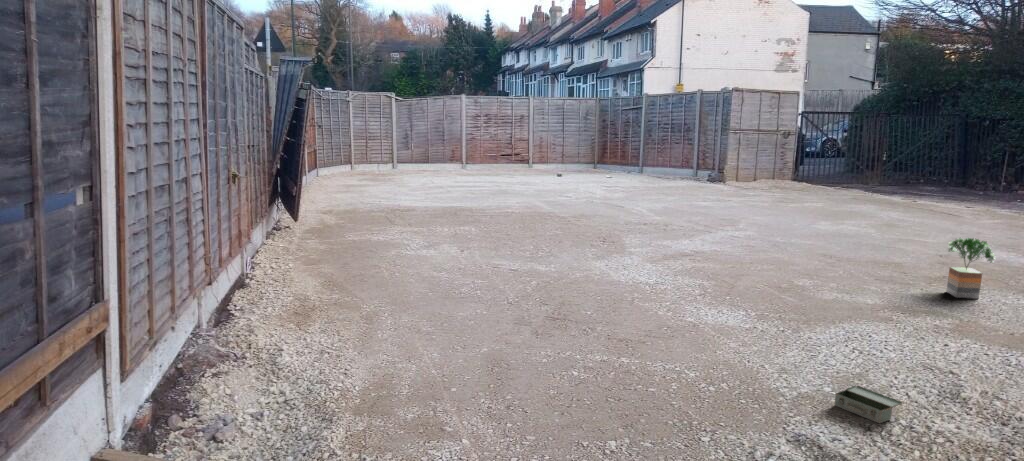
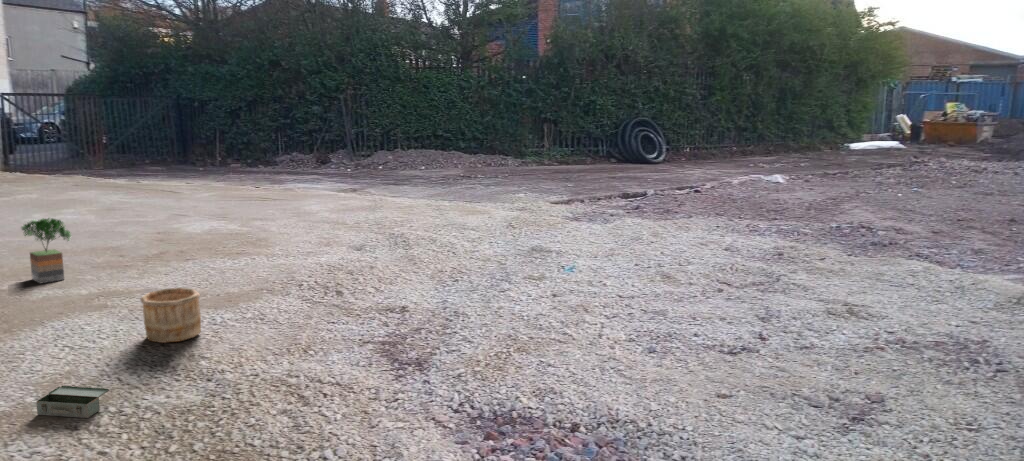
potted tree: present [946,238,995,299] -> present [21,218,71,283]
wooden bucket: none [933,316,999,373] -> present [141,288,201,343]

